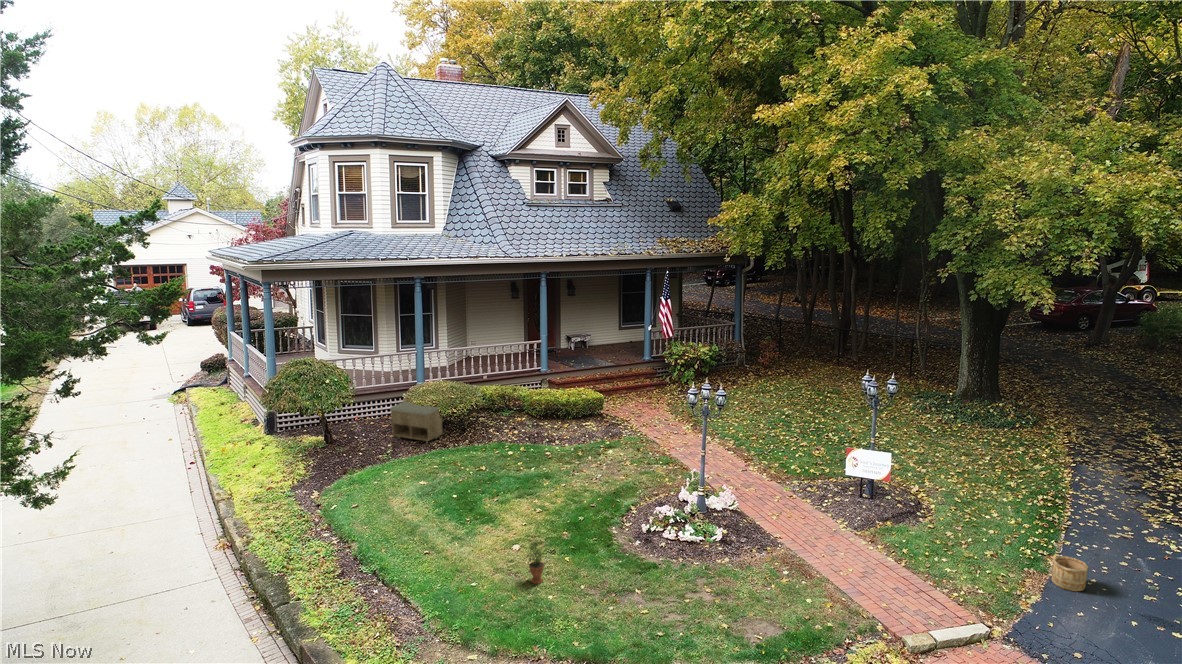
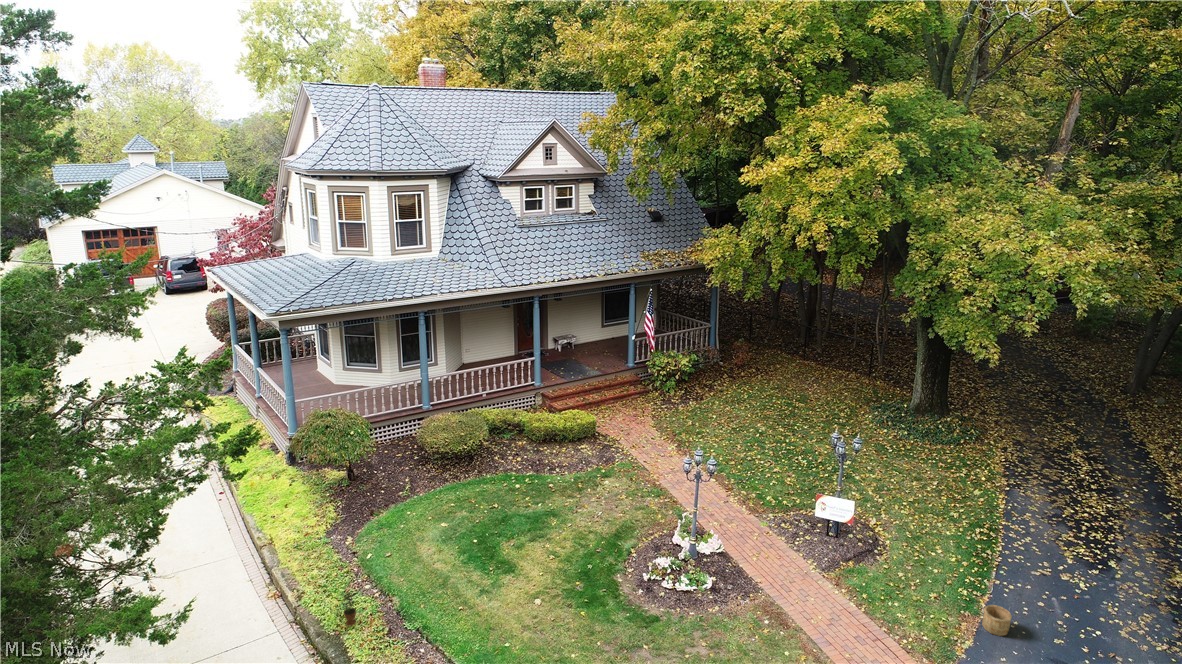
storage bench: present [390,402,442,443] -> none [404,433,453,474]
potted plant: present [529,541,544,584] -> present [342,592,356,626]

